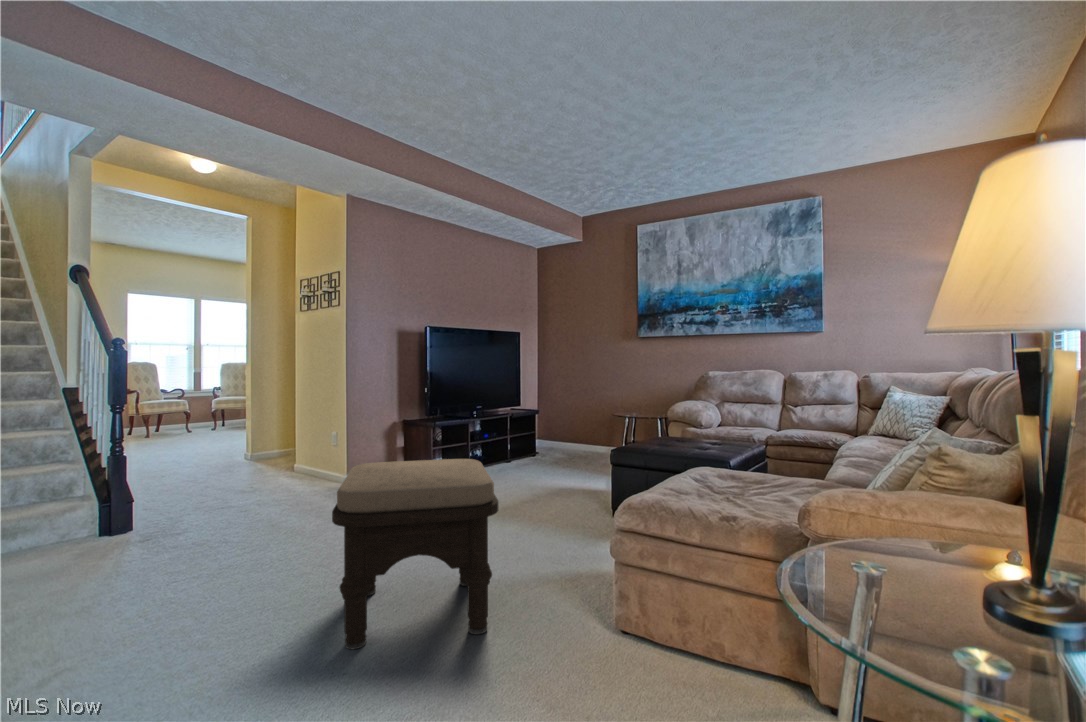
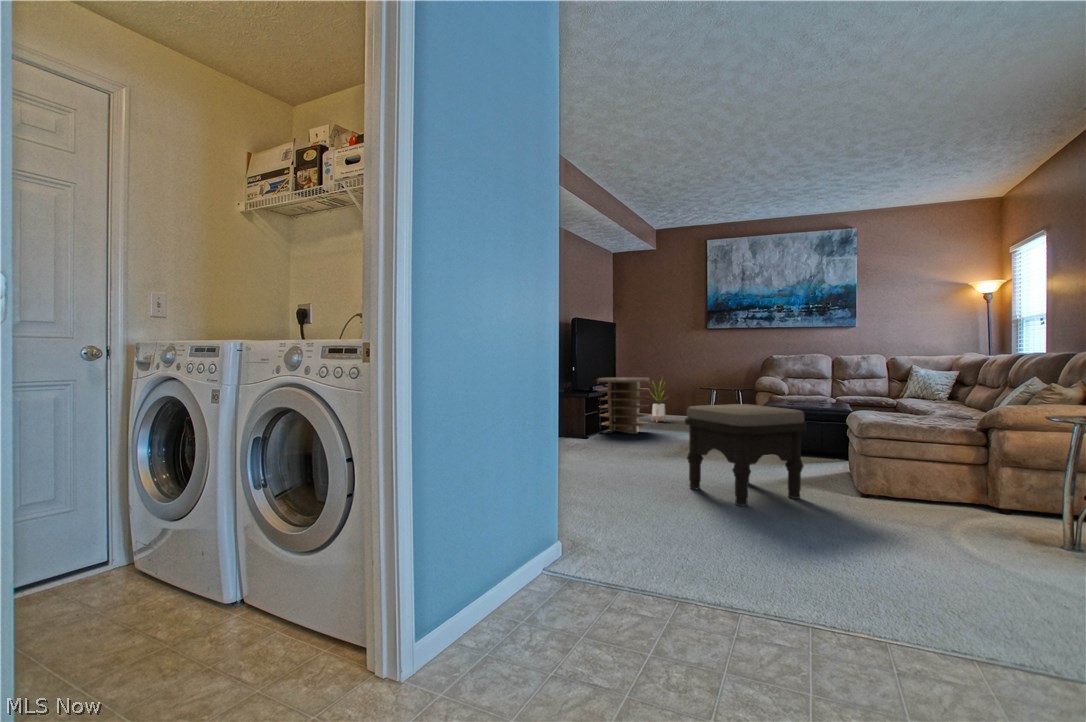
house plant: none [565,396,597,454] -> present [652,383,666,421]
side table: none [460,400,541,473] -> present [597,378,649,434]

